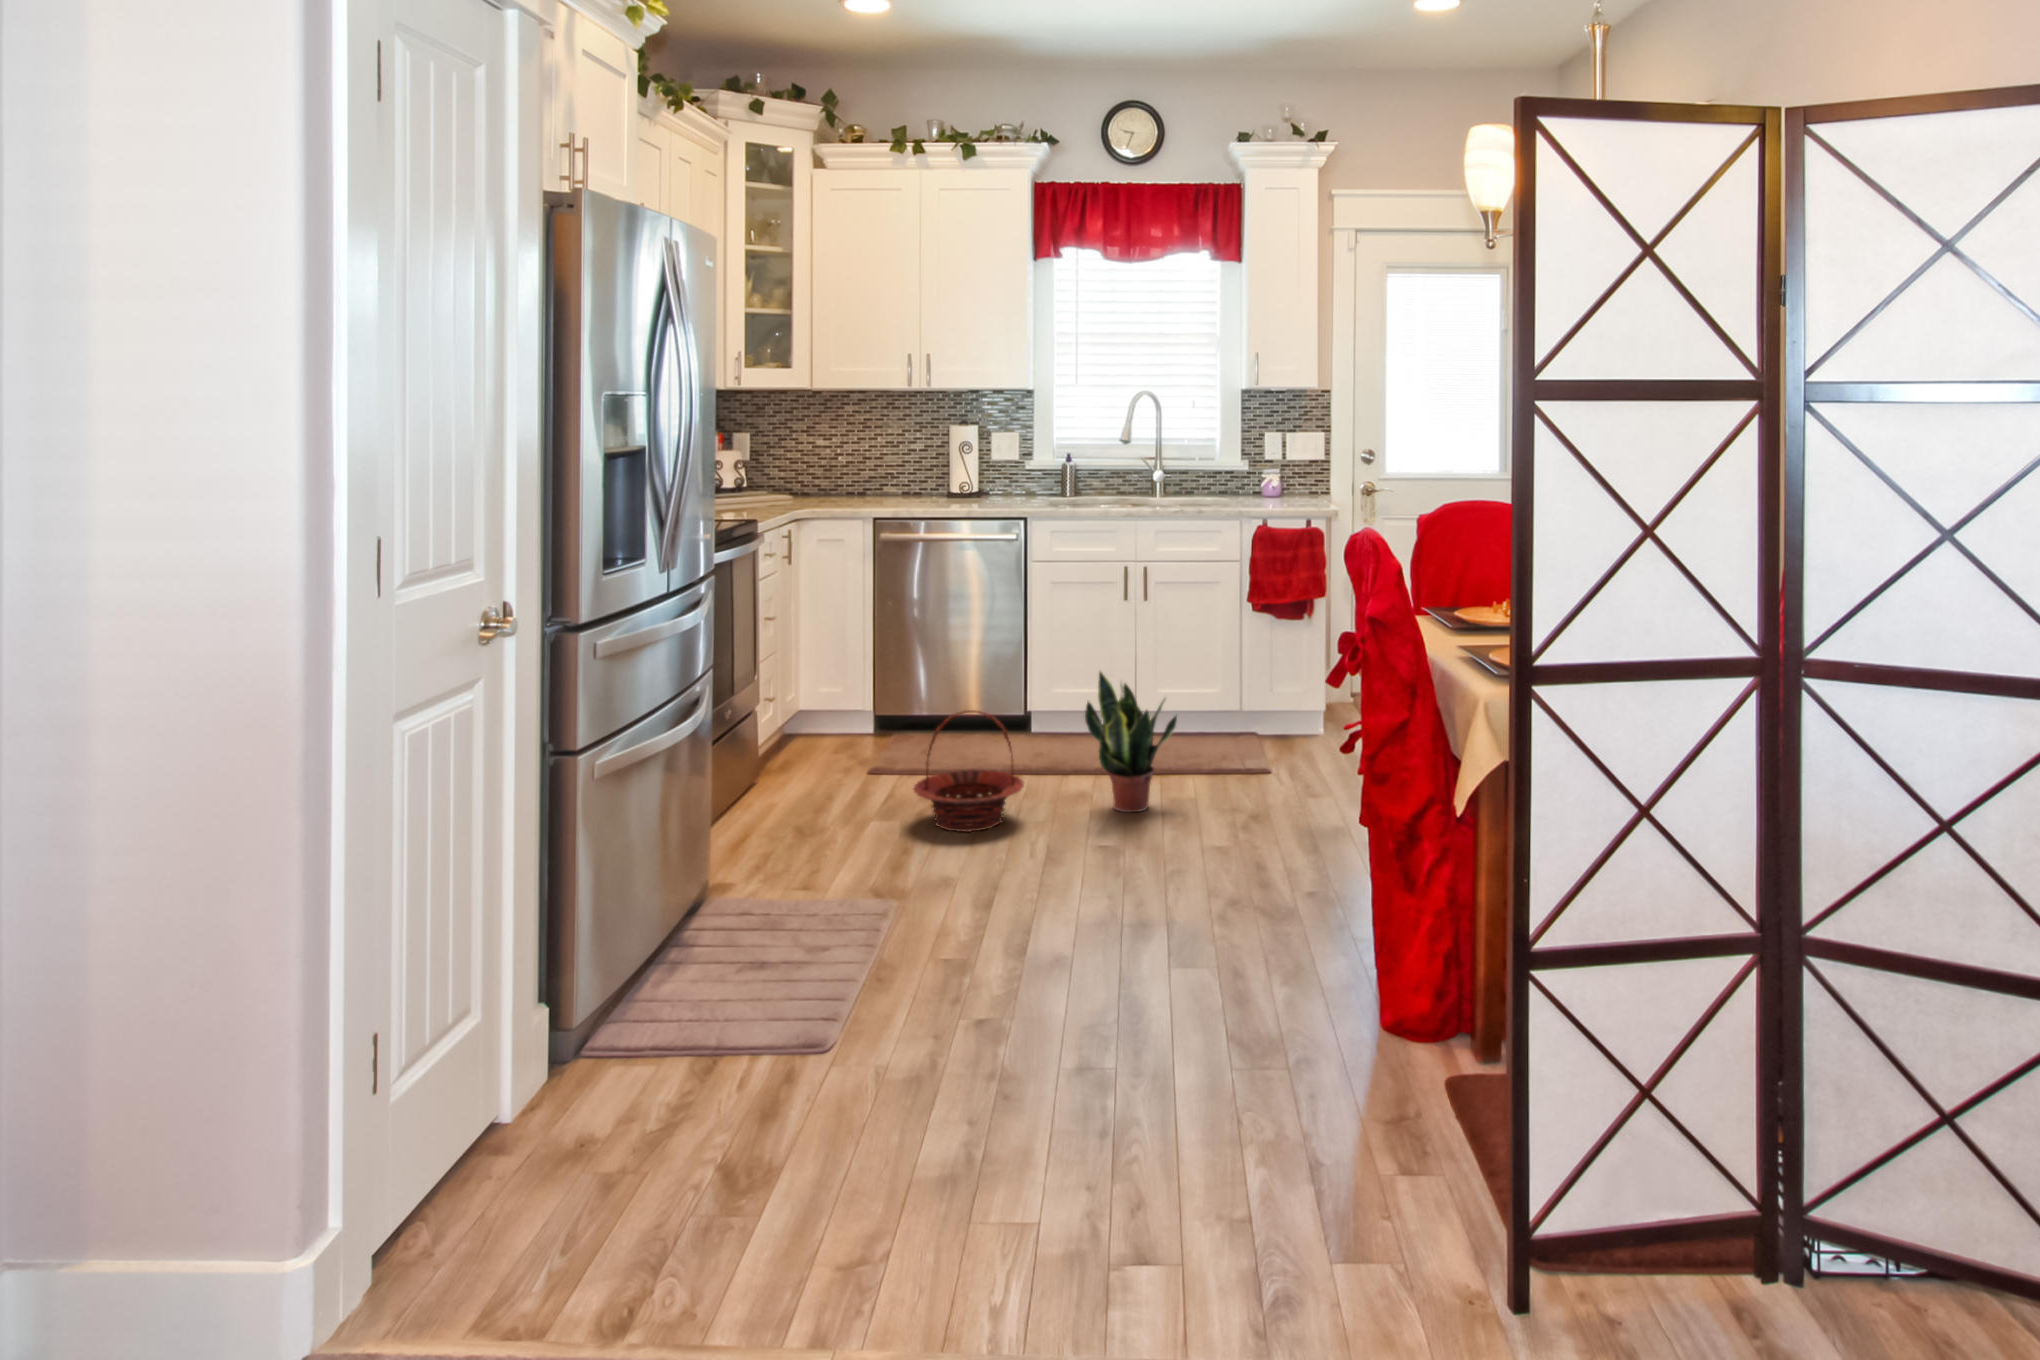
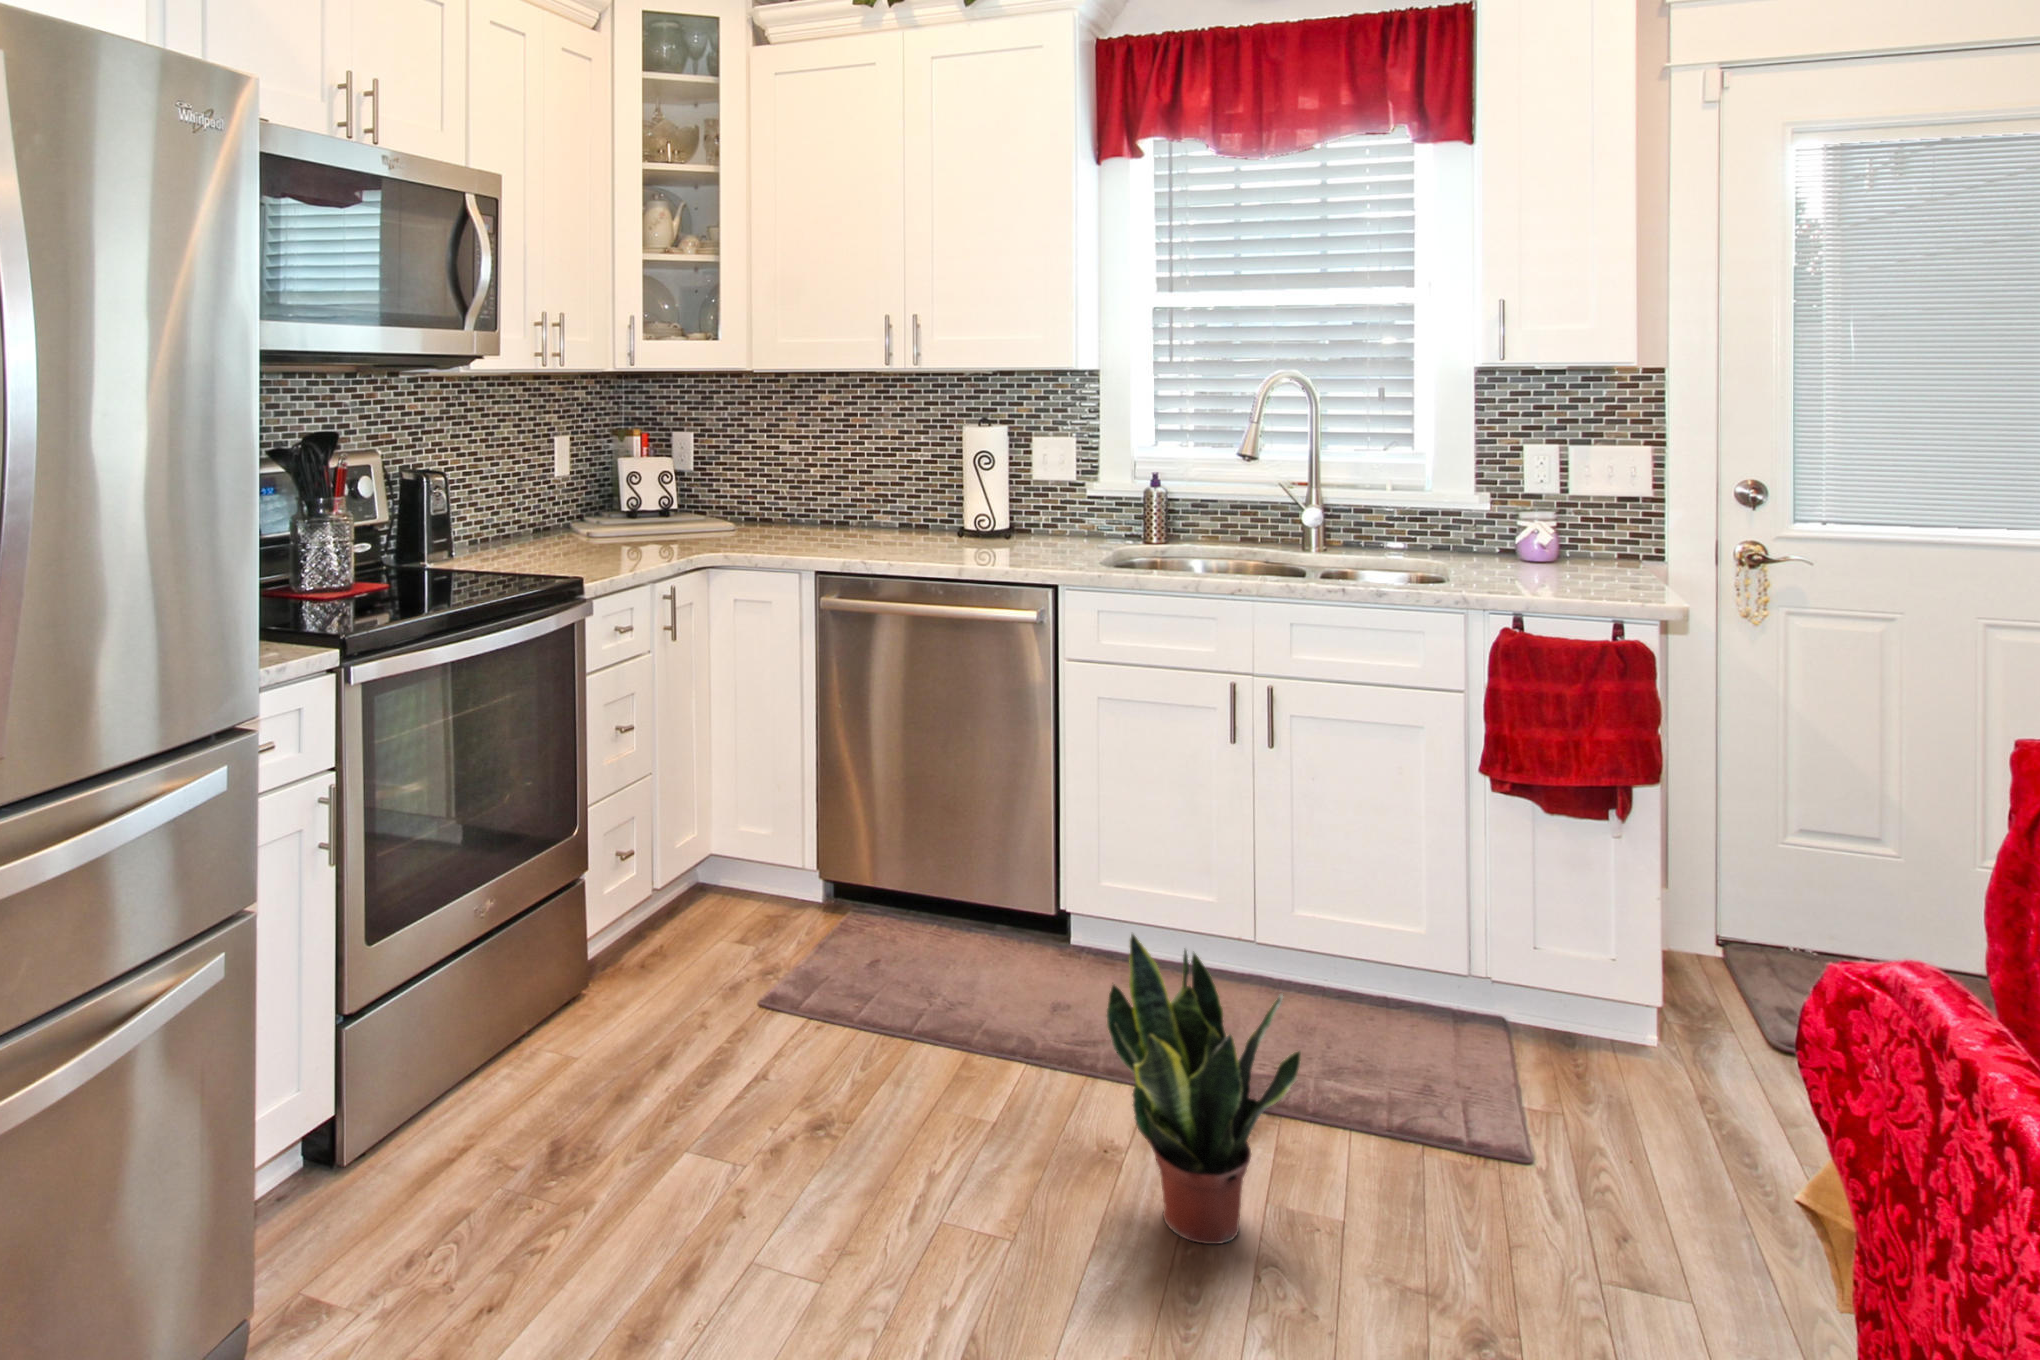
basket: present [913,710,1024,832] -> none [762,980,976,1232]

